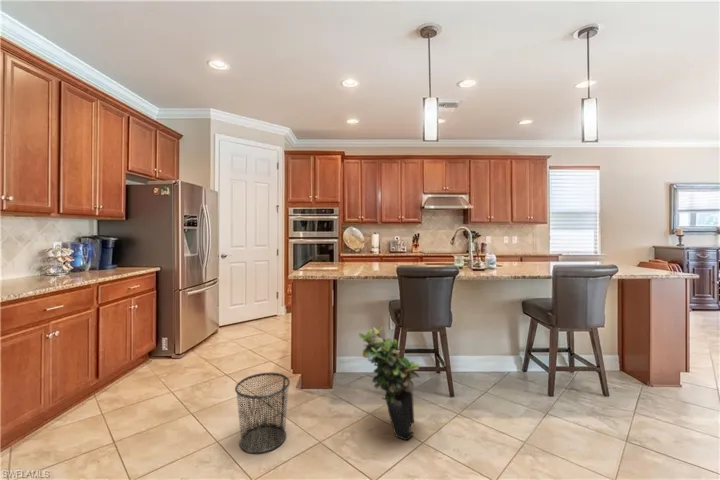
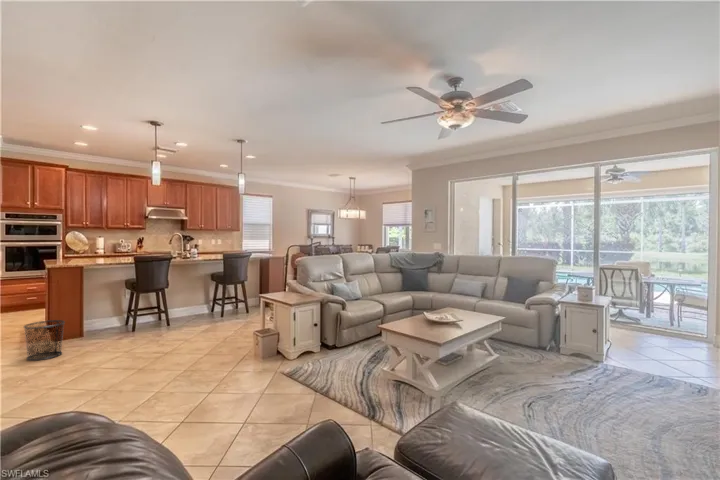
potted plant: present [358,327,419,440] -> none [111,287,150,340]

